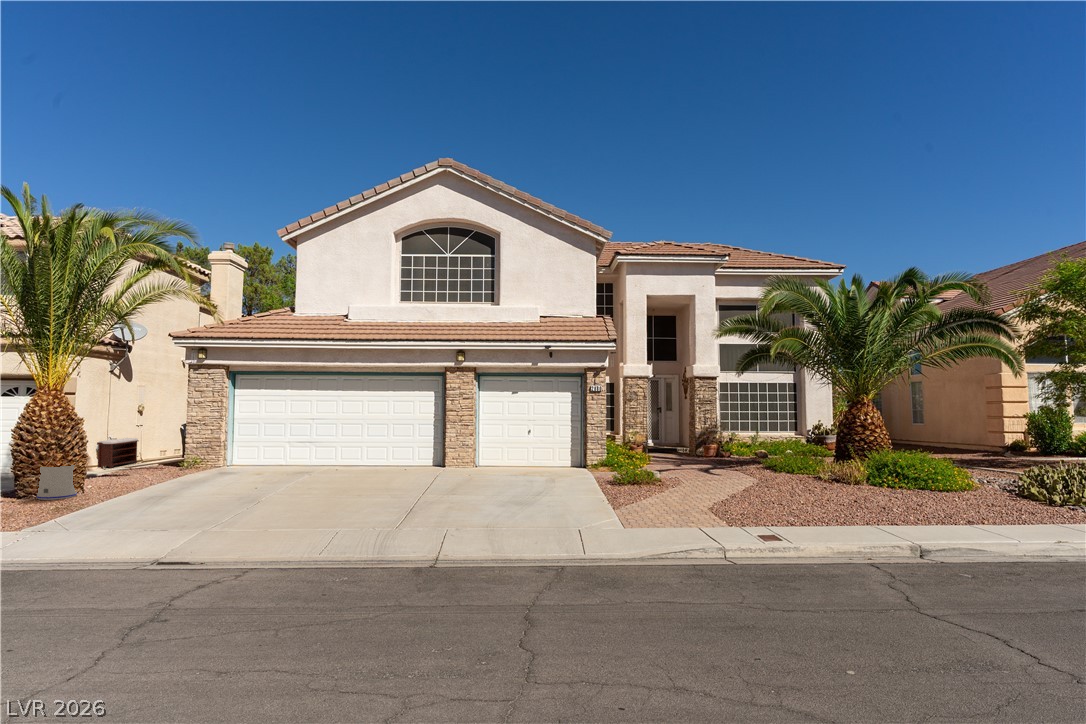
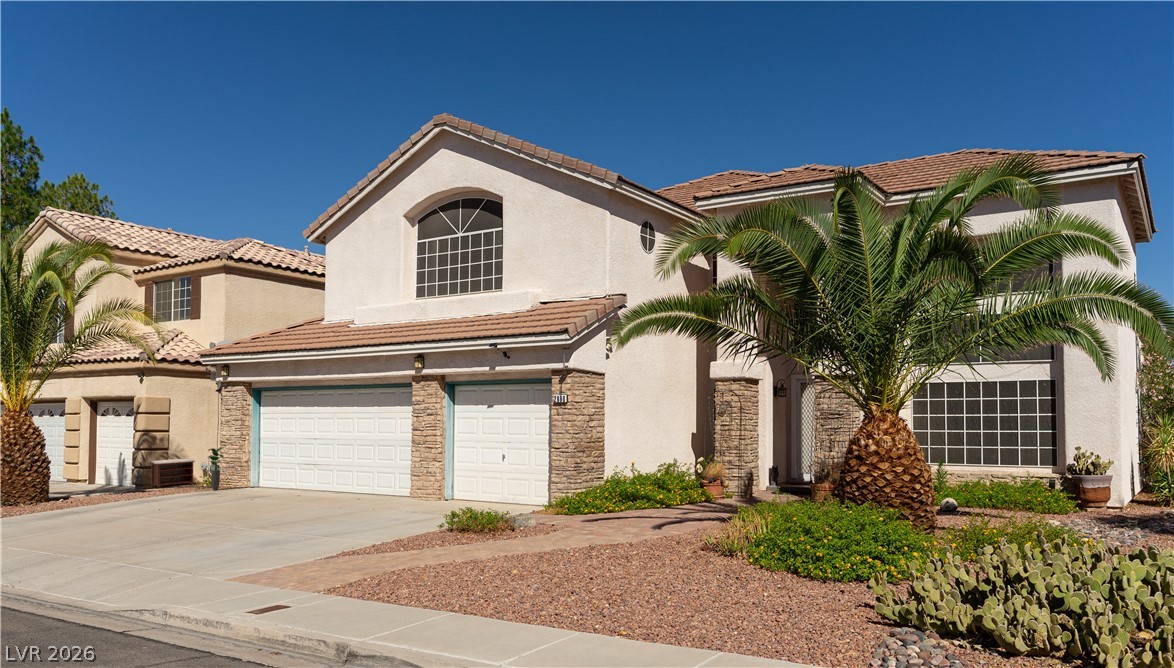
potted plant: none [192,426,213,467] -> present [208,447,224,490]
trash can: present [36,465,77,500] -> none [13,479,47,511]

